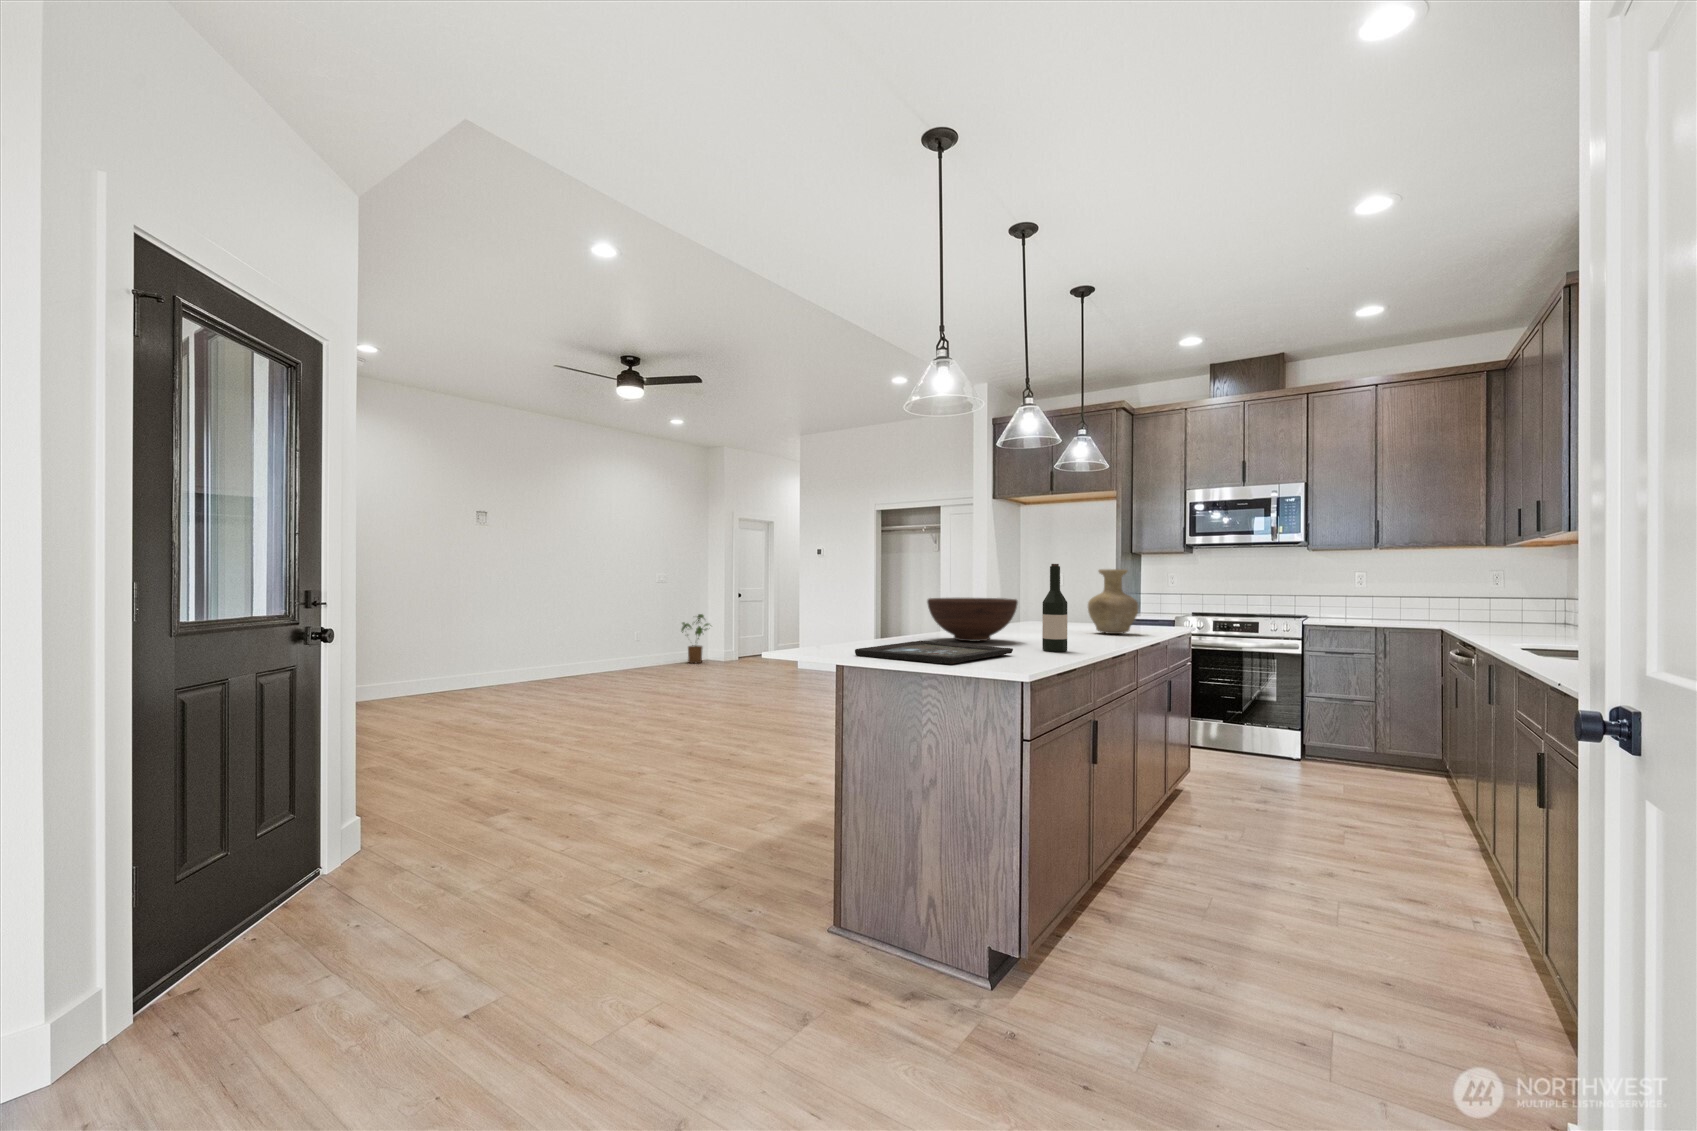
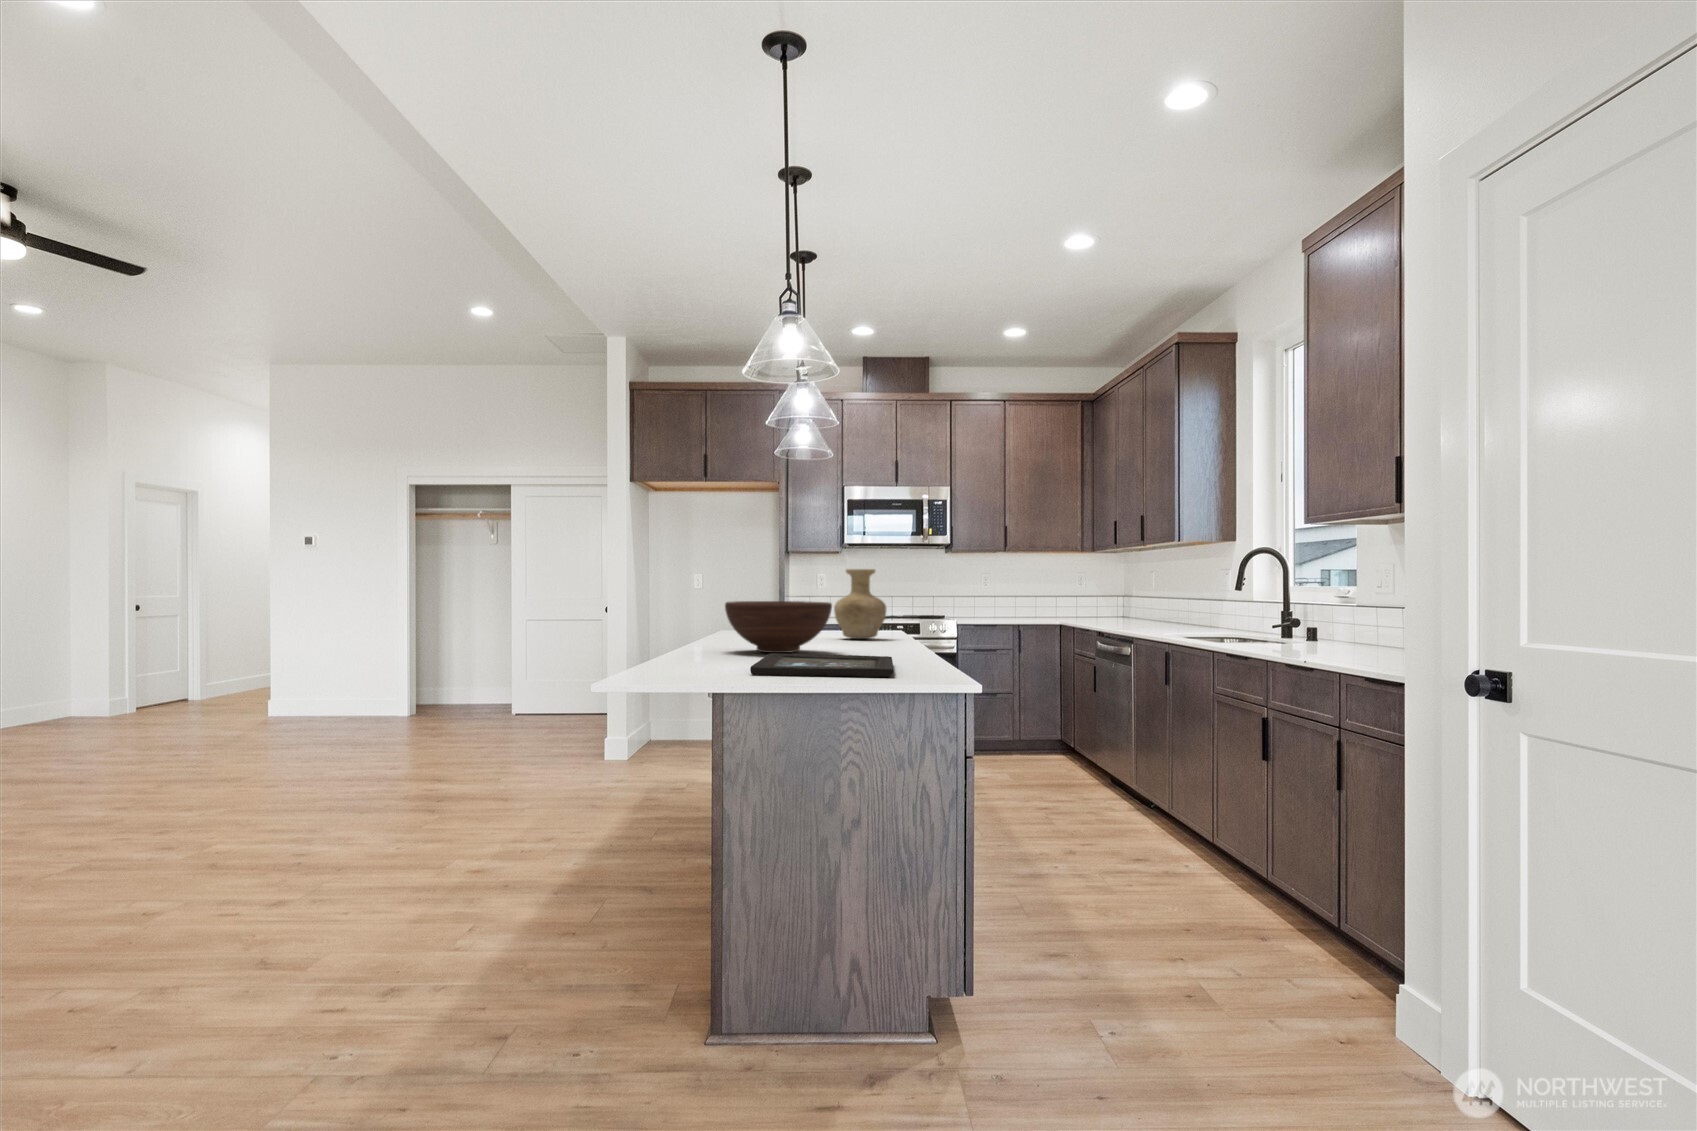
wine bottle: present [1042,564,1067,652] -> none [887,561,913,659]
house plant: present [682,614,711,663] -> none [30,639,99,721]

